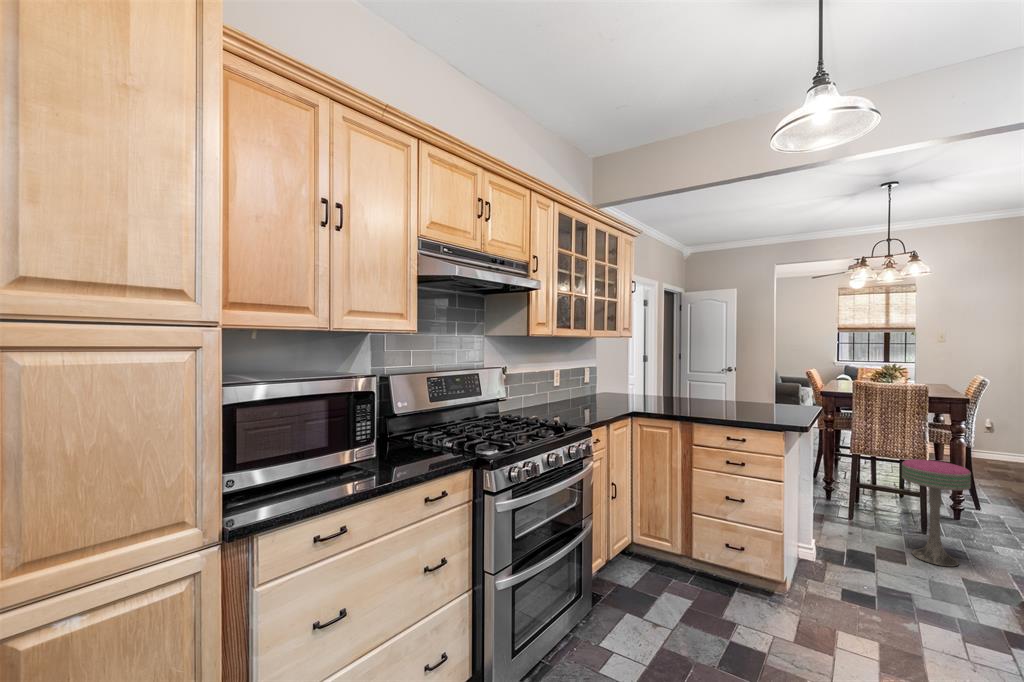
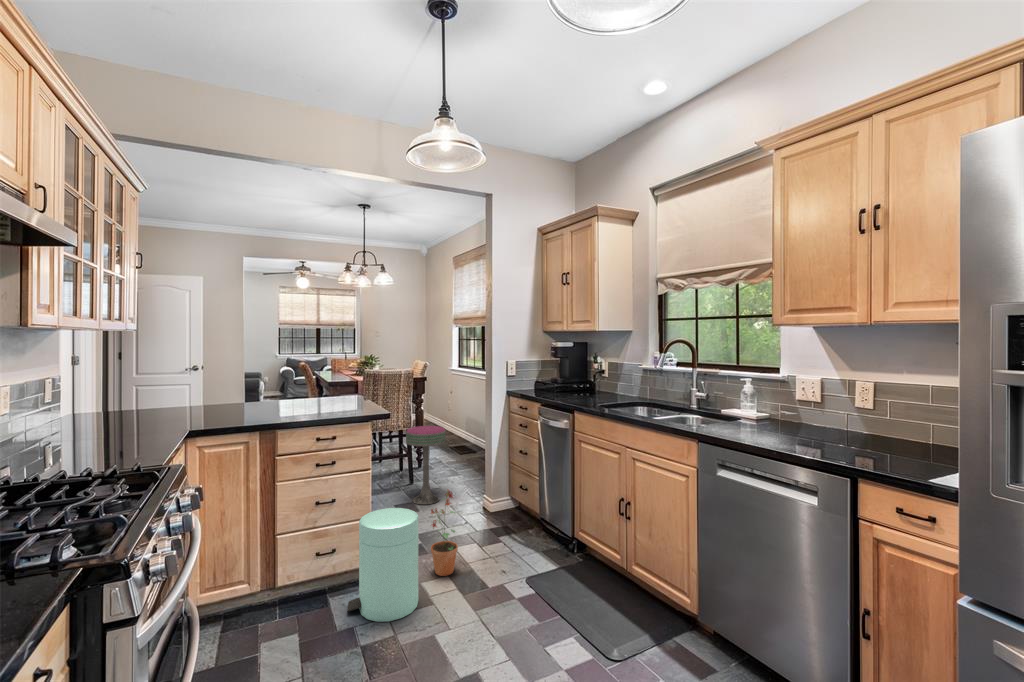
trash can: none [739,525,821,647] -> present [347,508,418,622]
potted plant: none [855,539,903,645] -> present [431,490,458,576]

